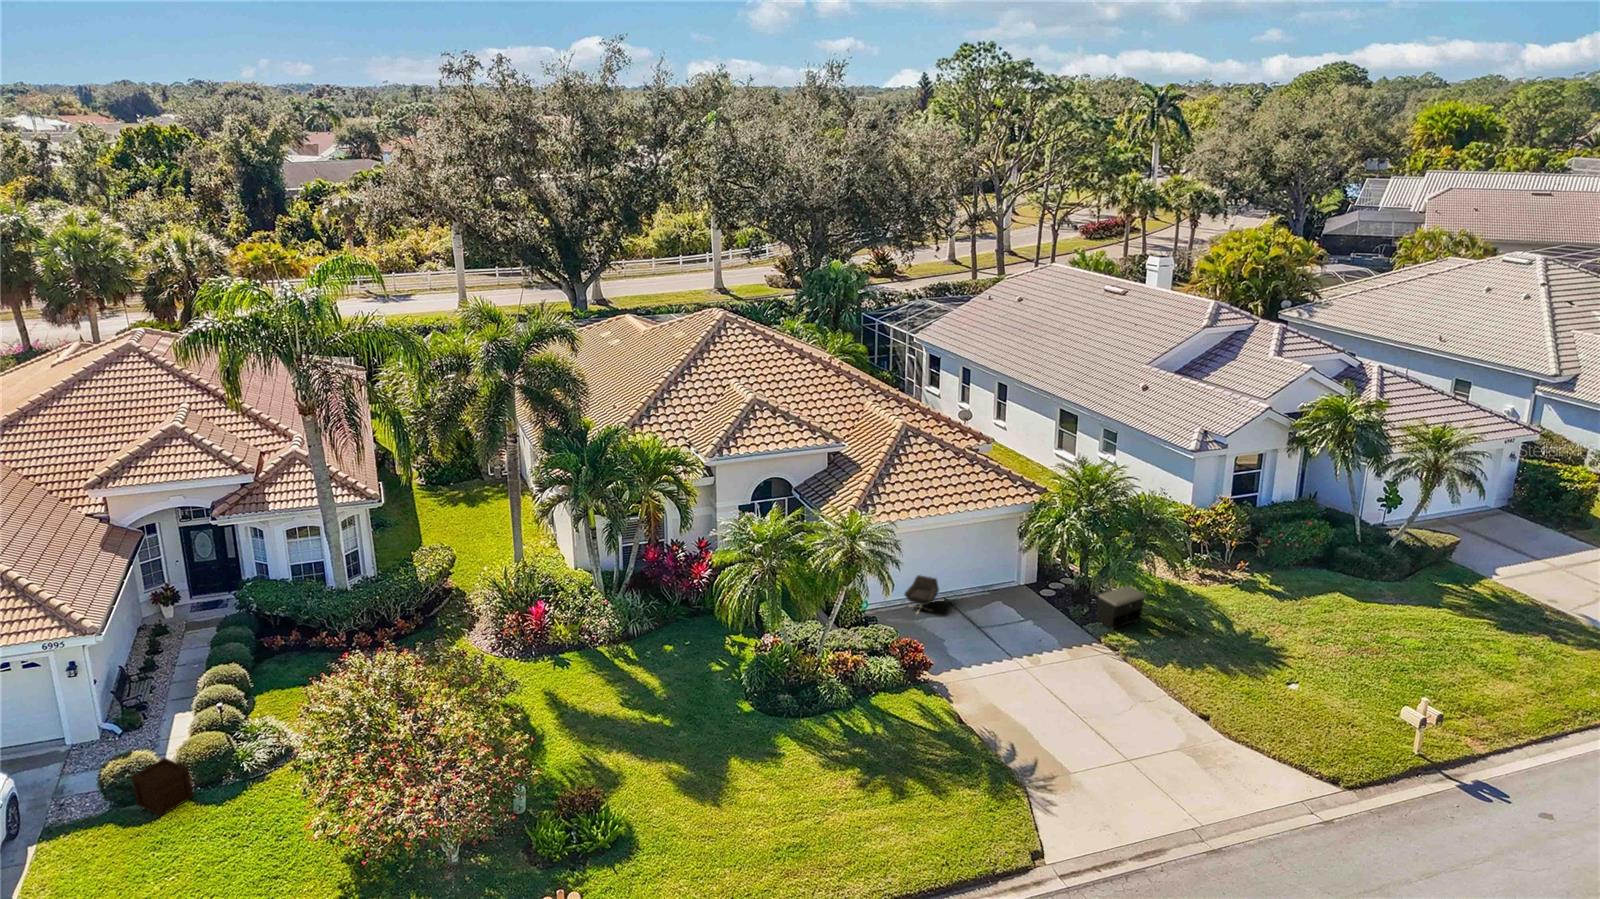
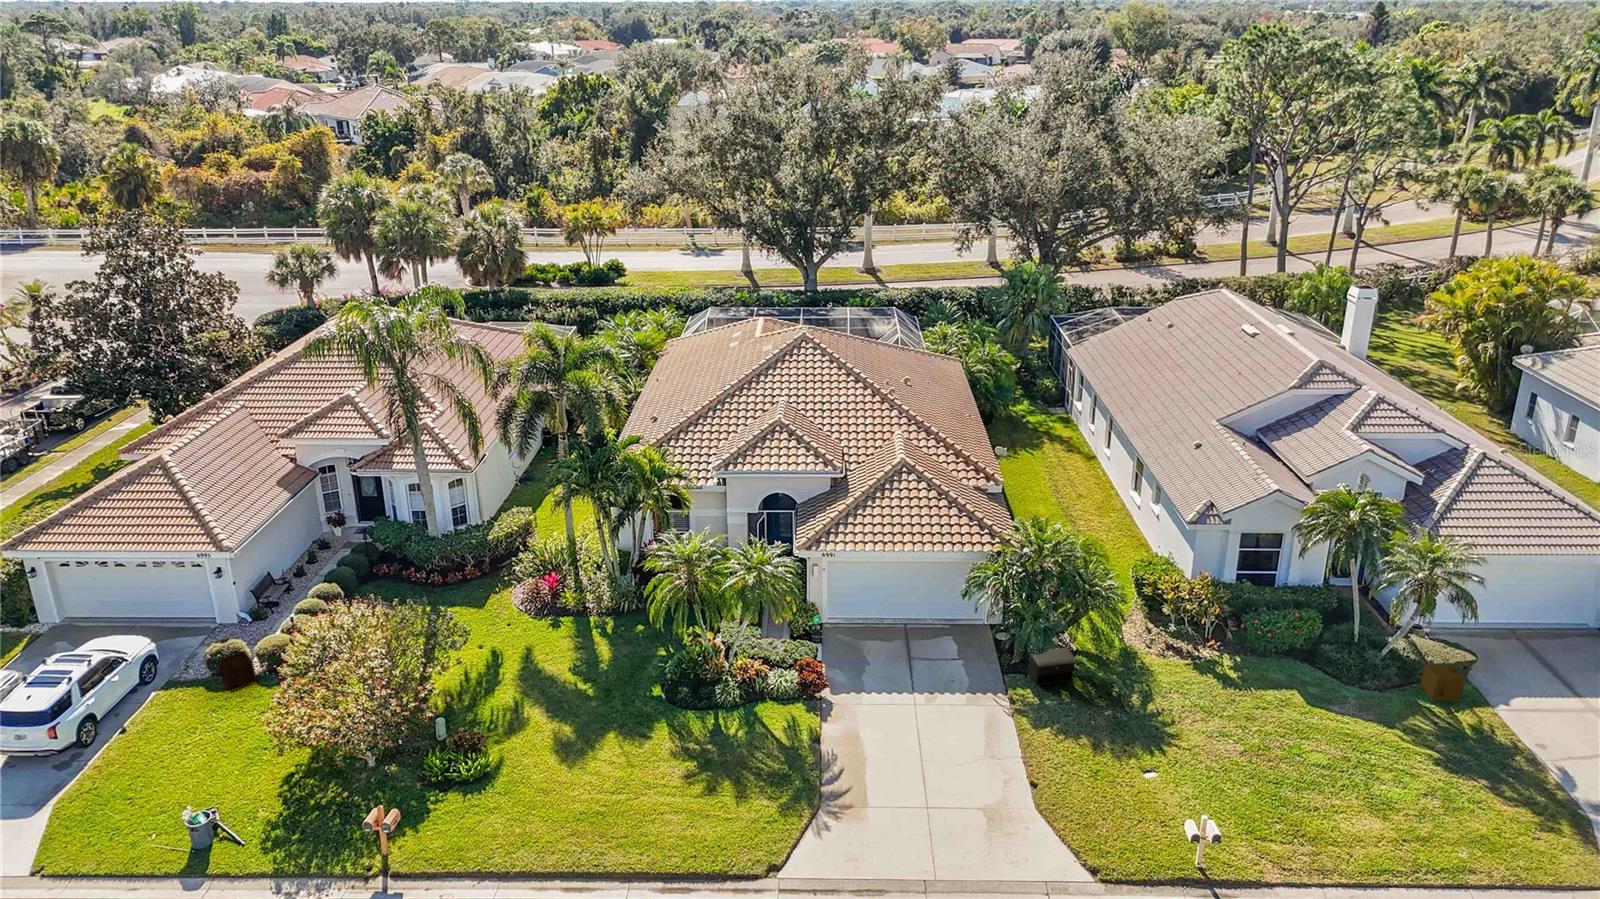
cardboard box: none [1413,547,1457,582] -> present [1420,663,1465,702]
lounge chair: present [904,575,939,613] -> none [864,601,897,637]

